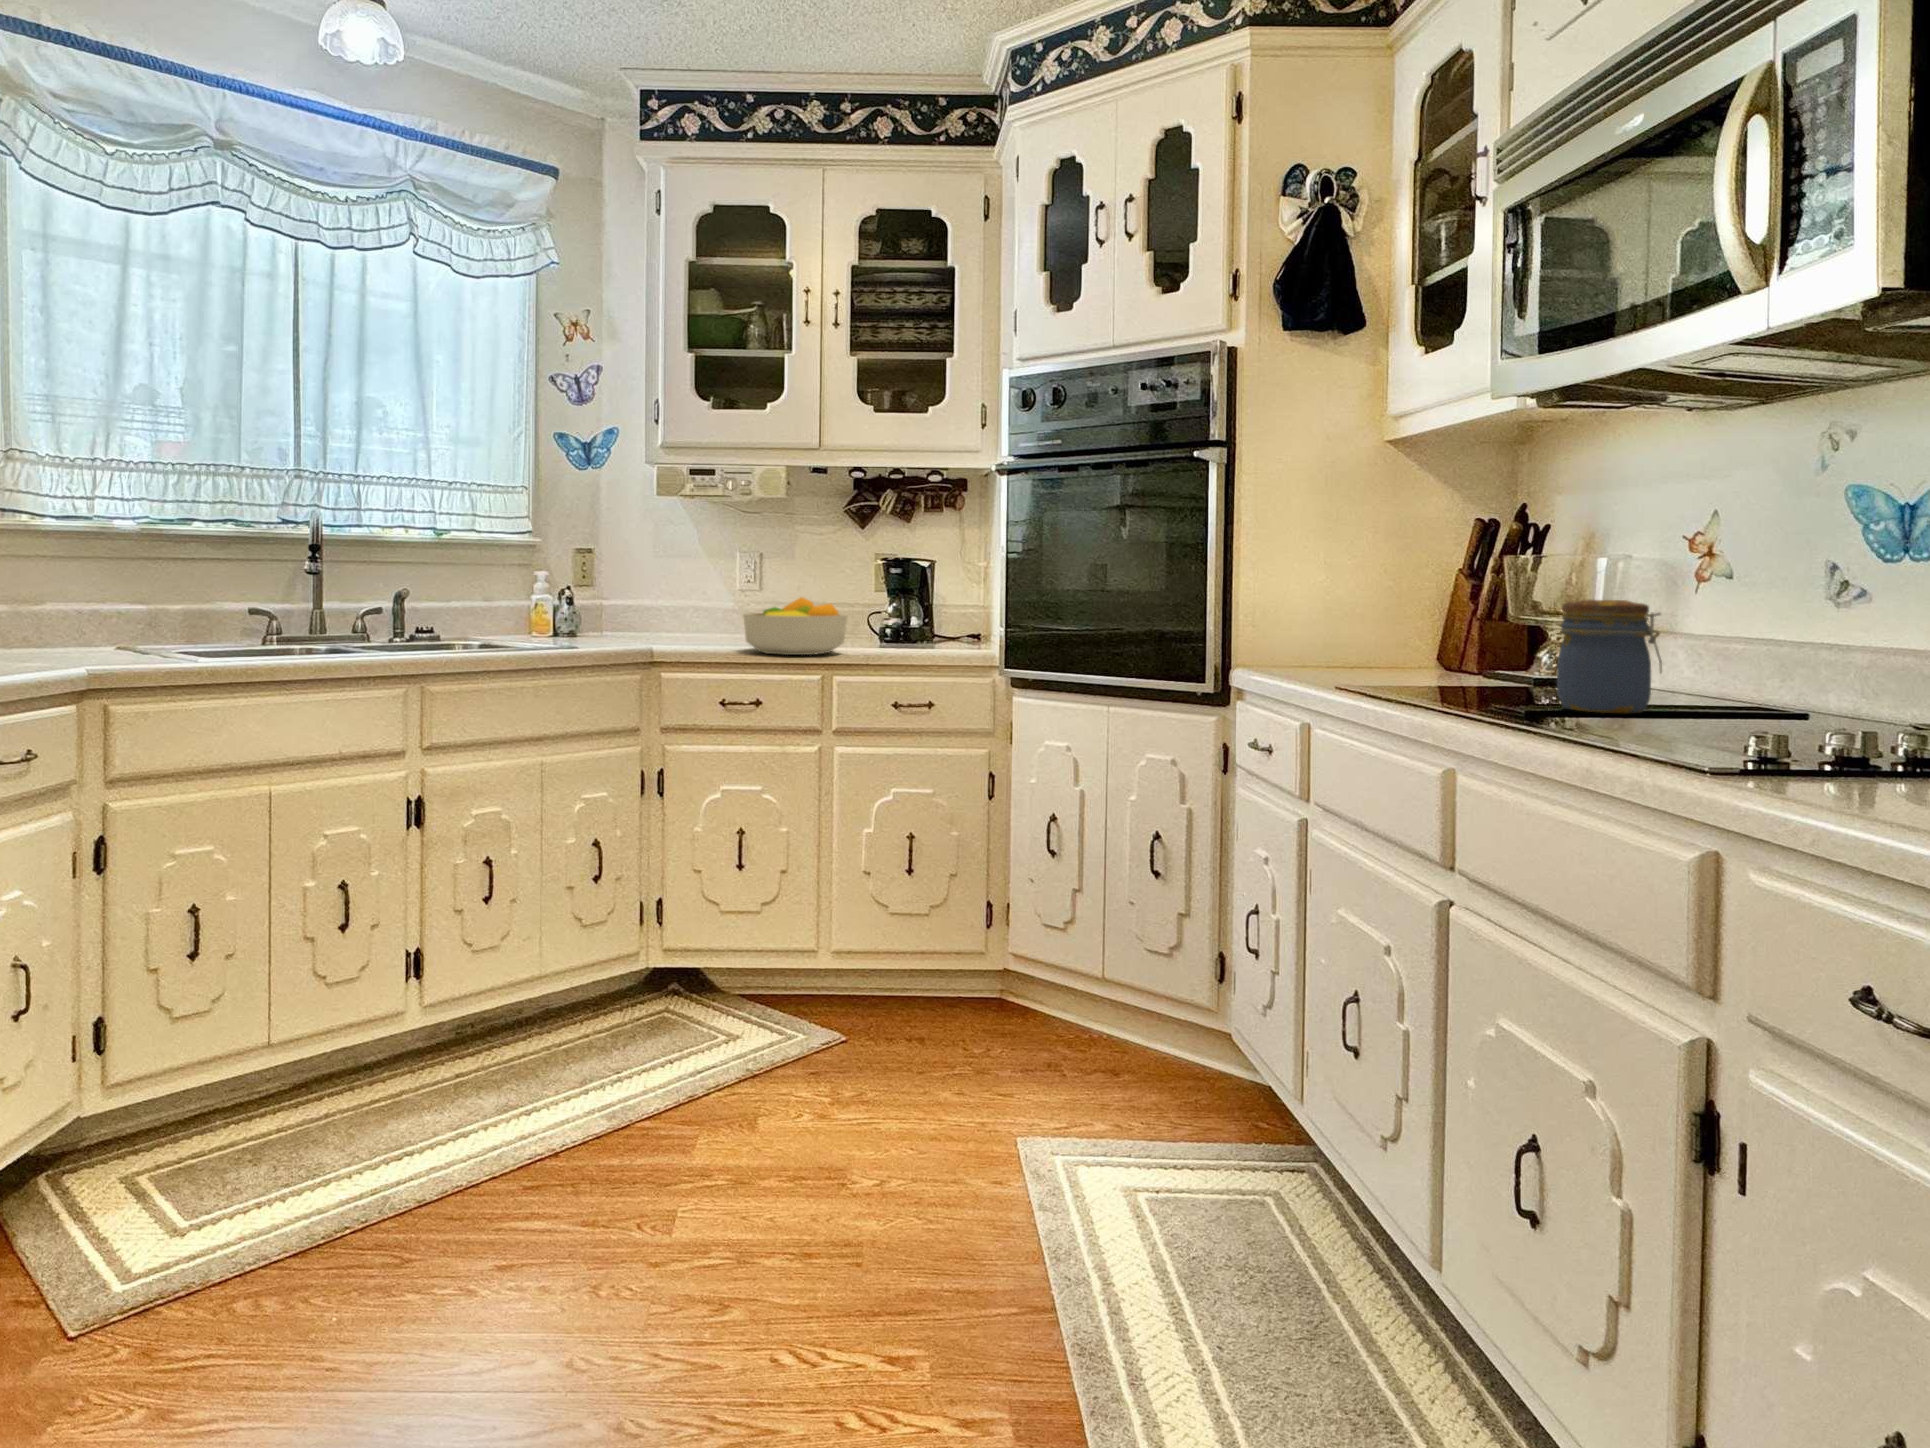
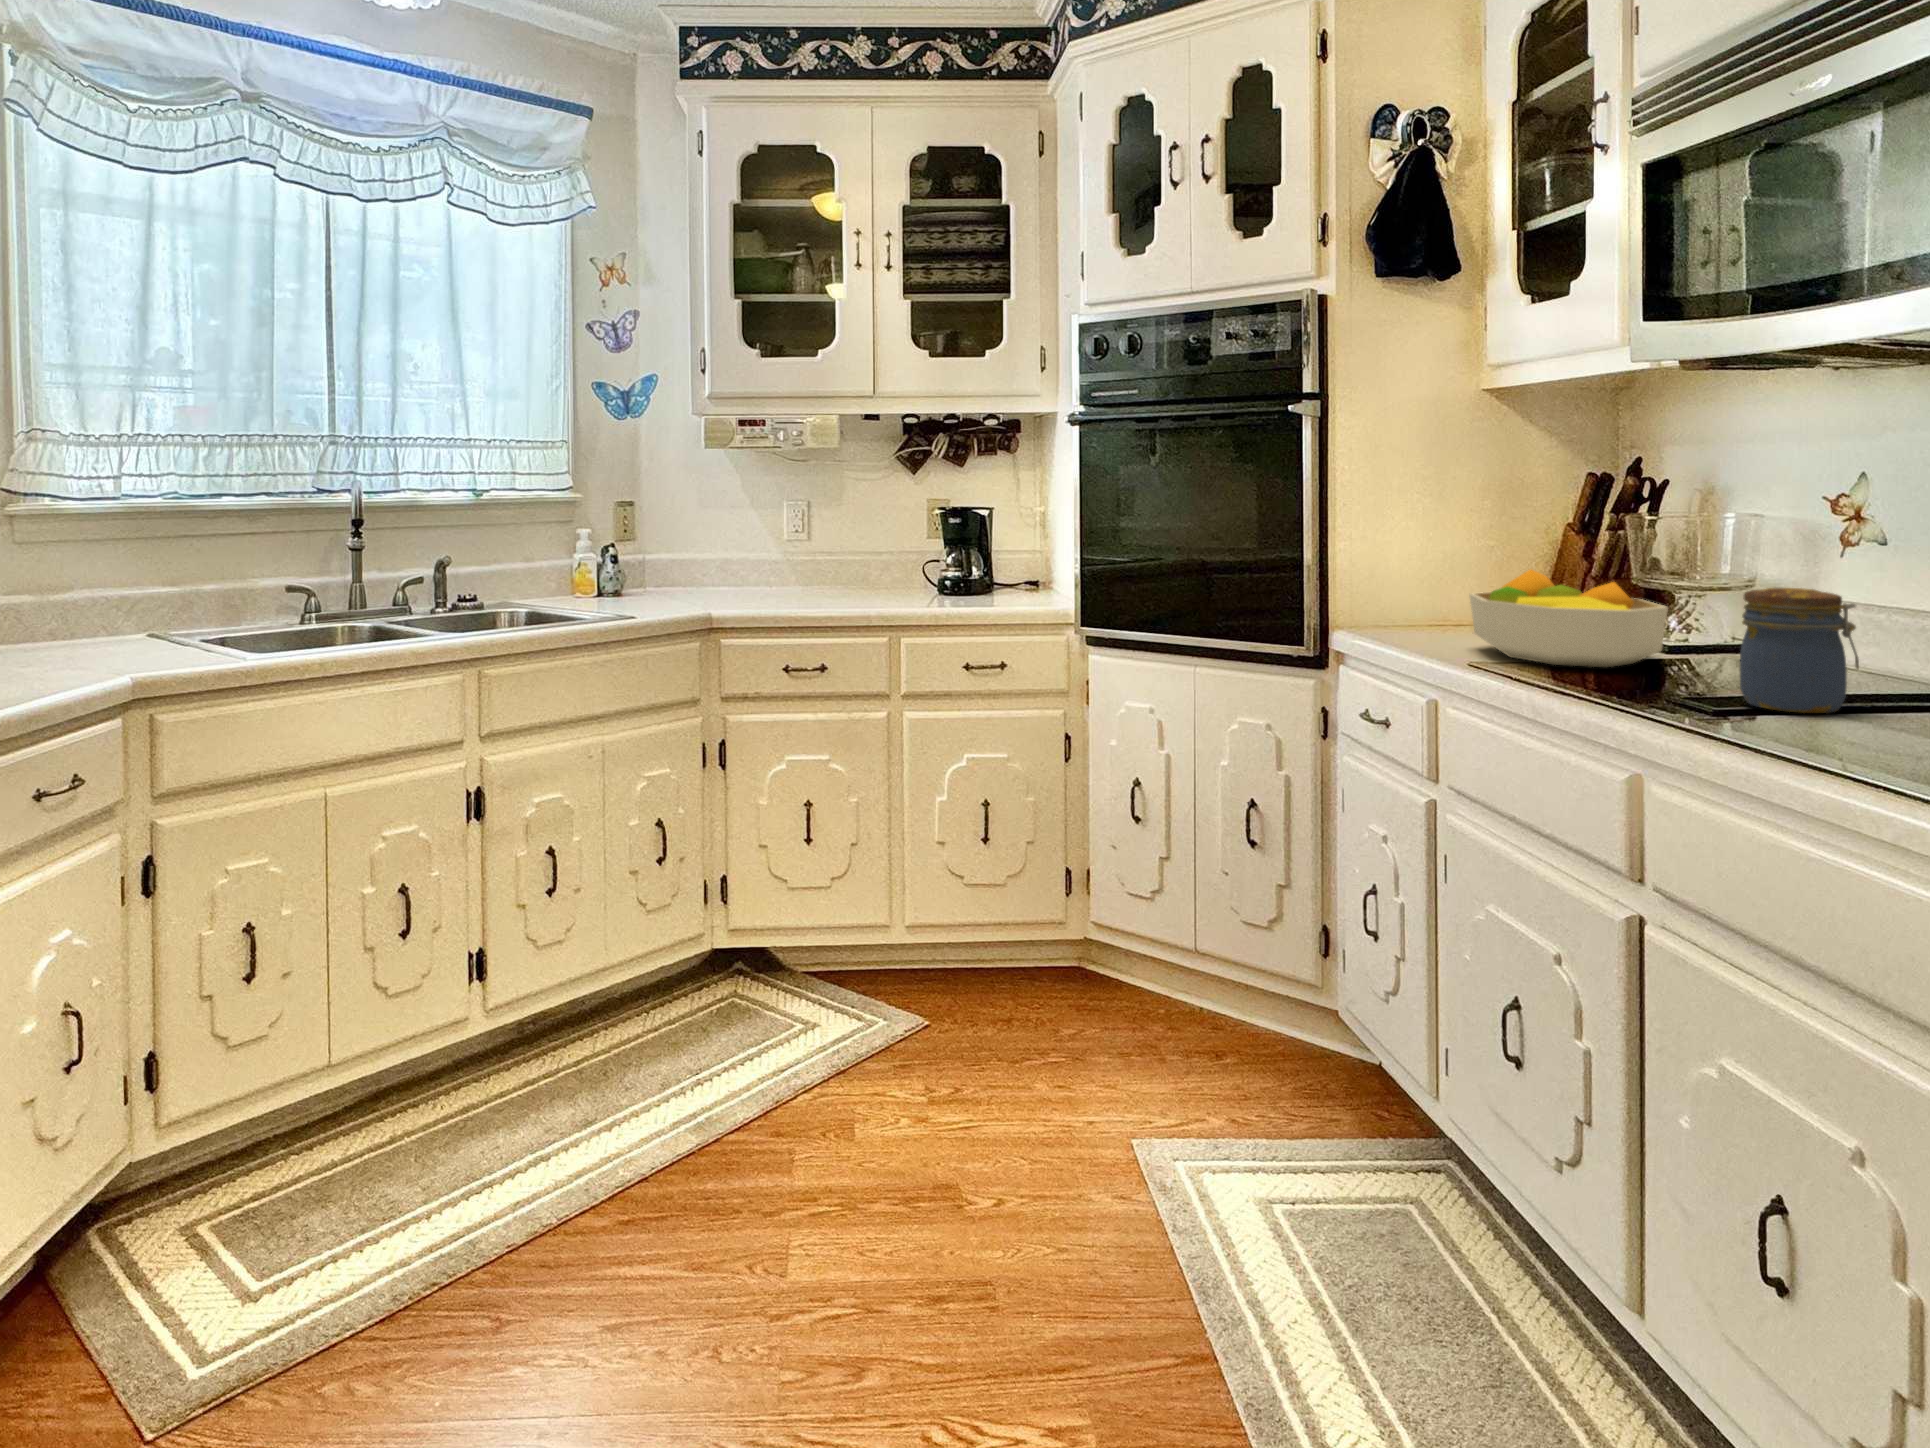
fruit bowl: present [743,597,847,655] -> present [1469,570,1668,667]

